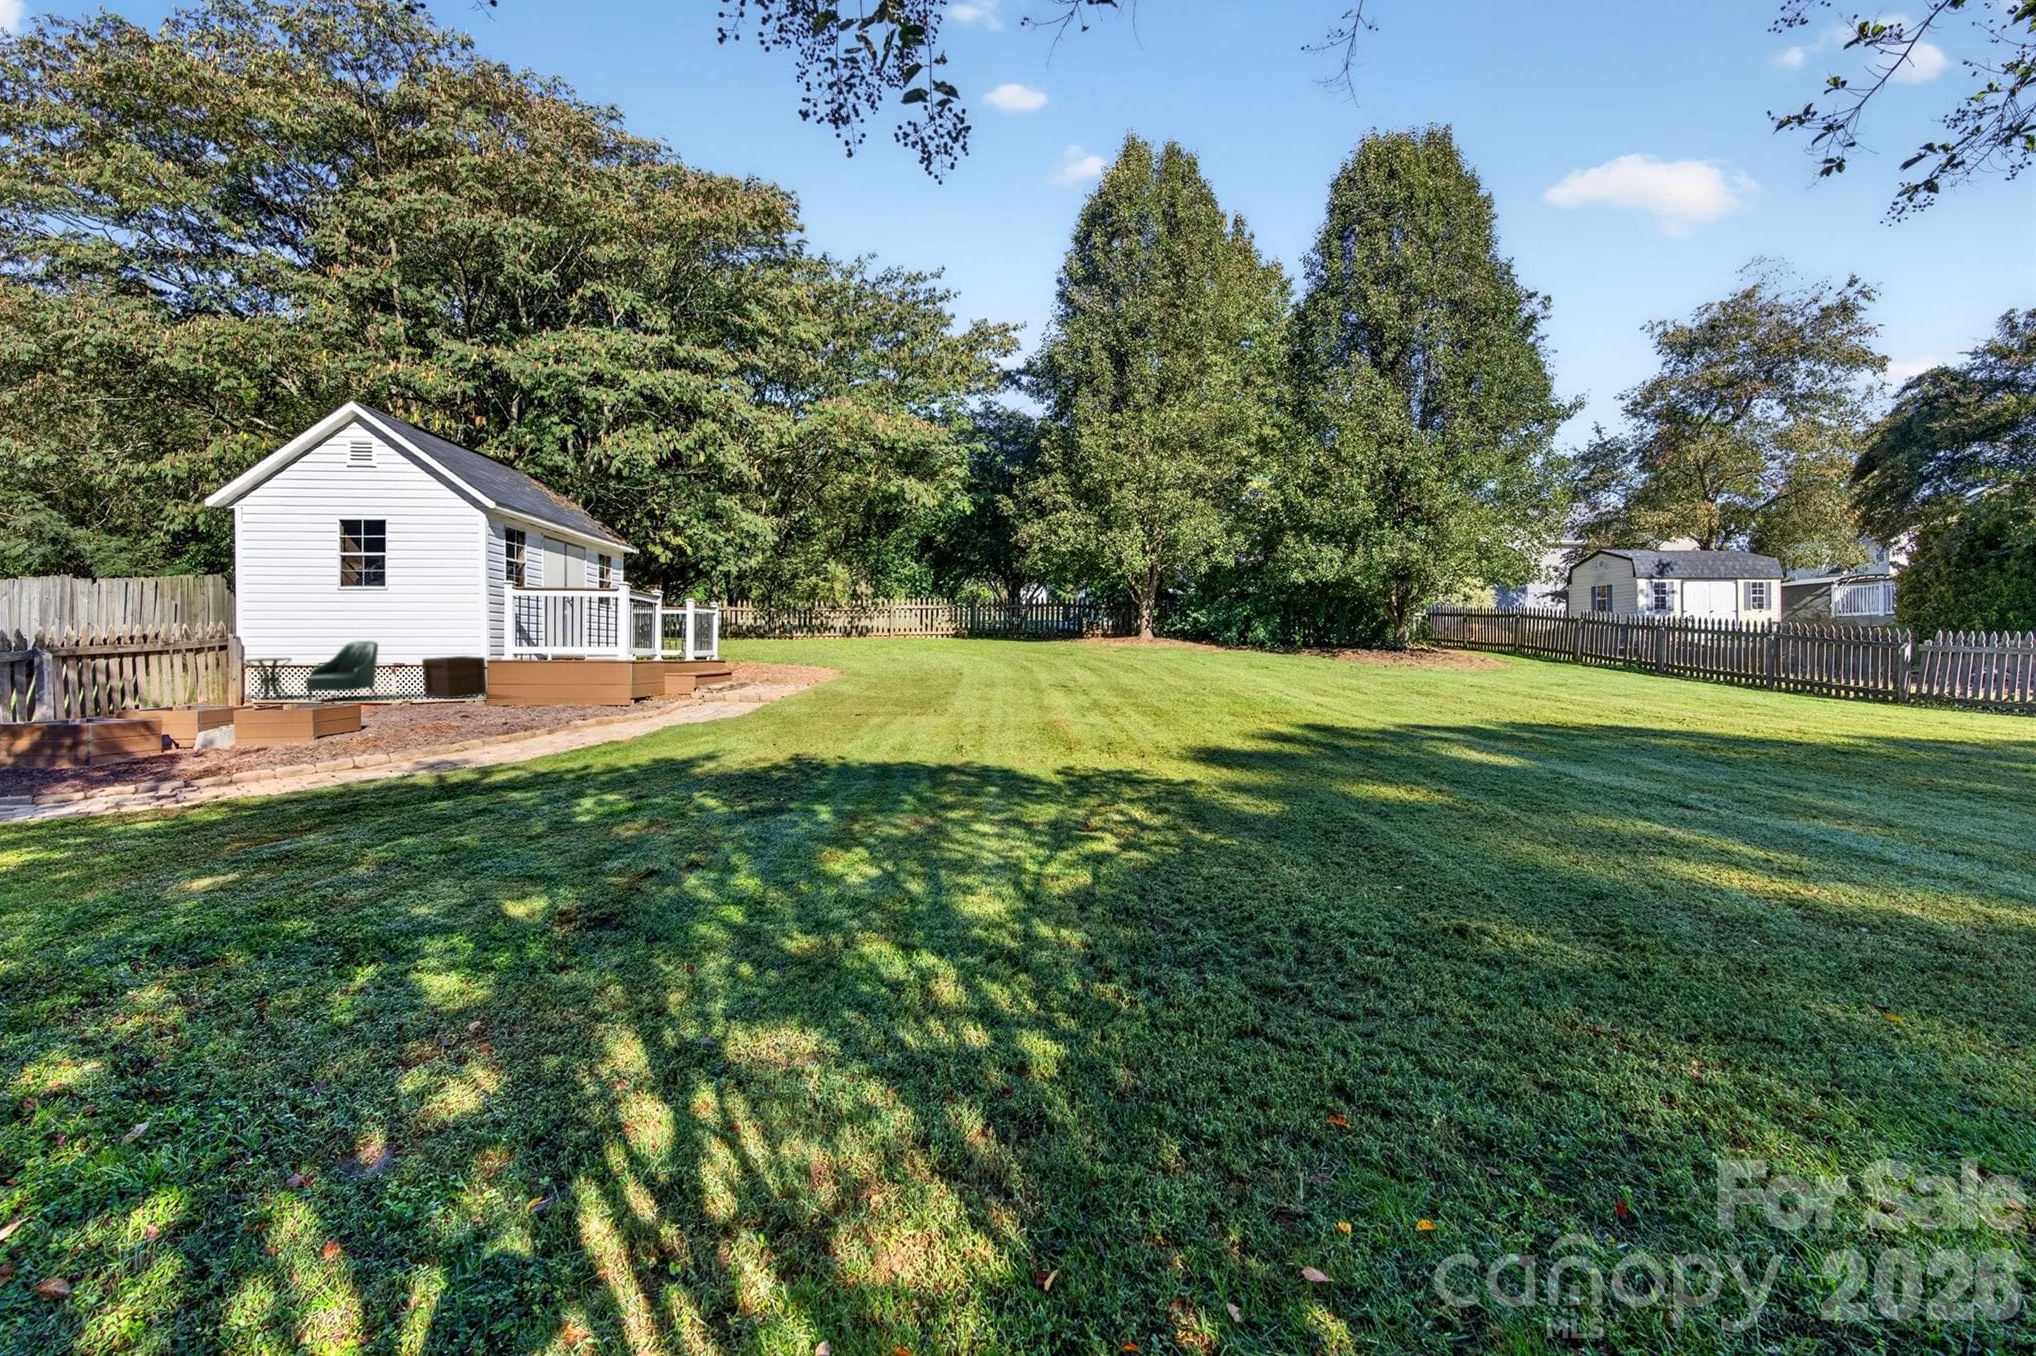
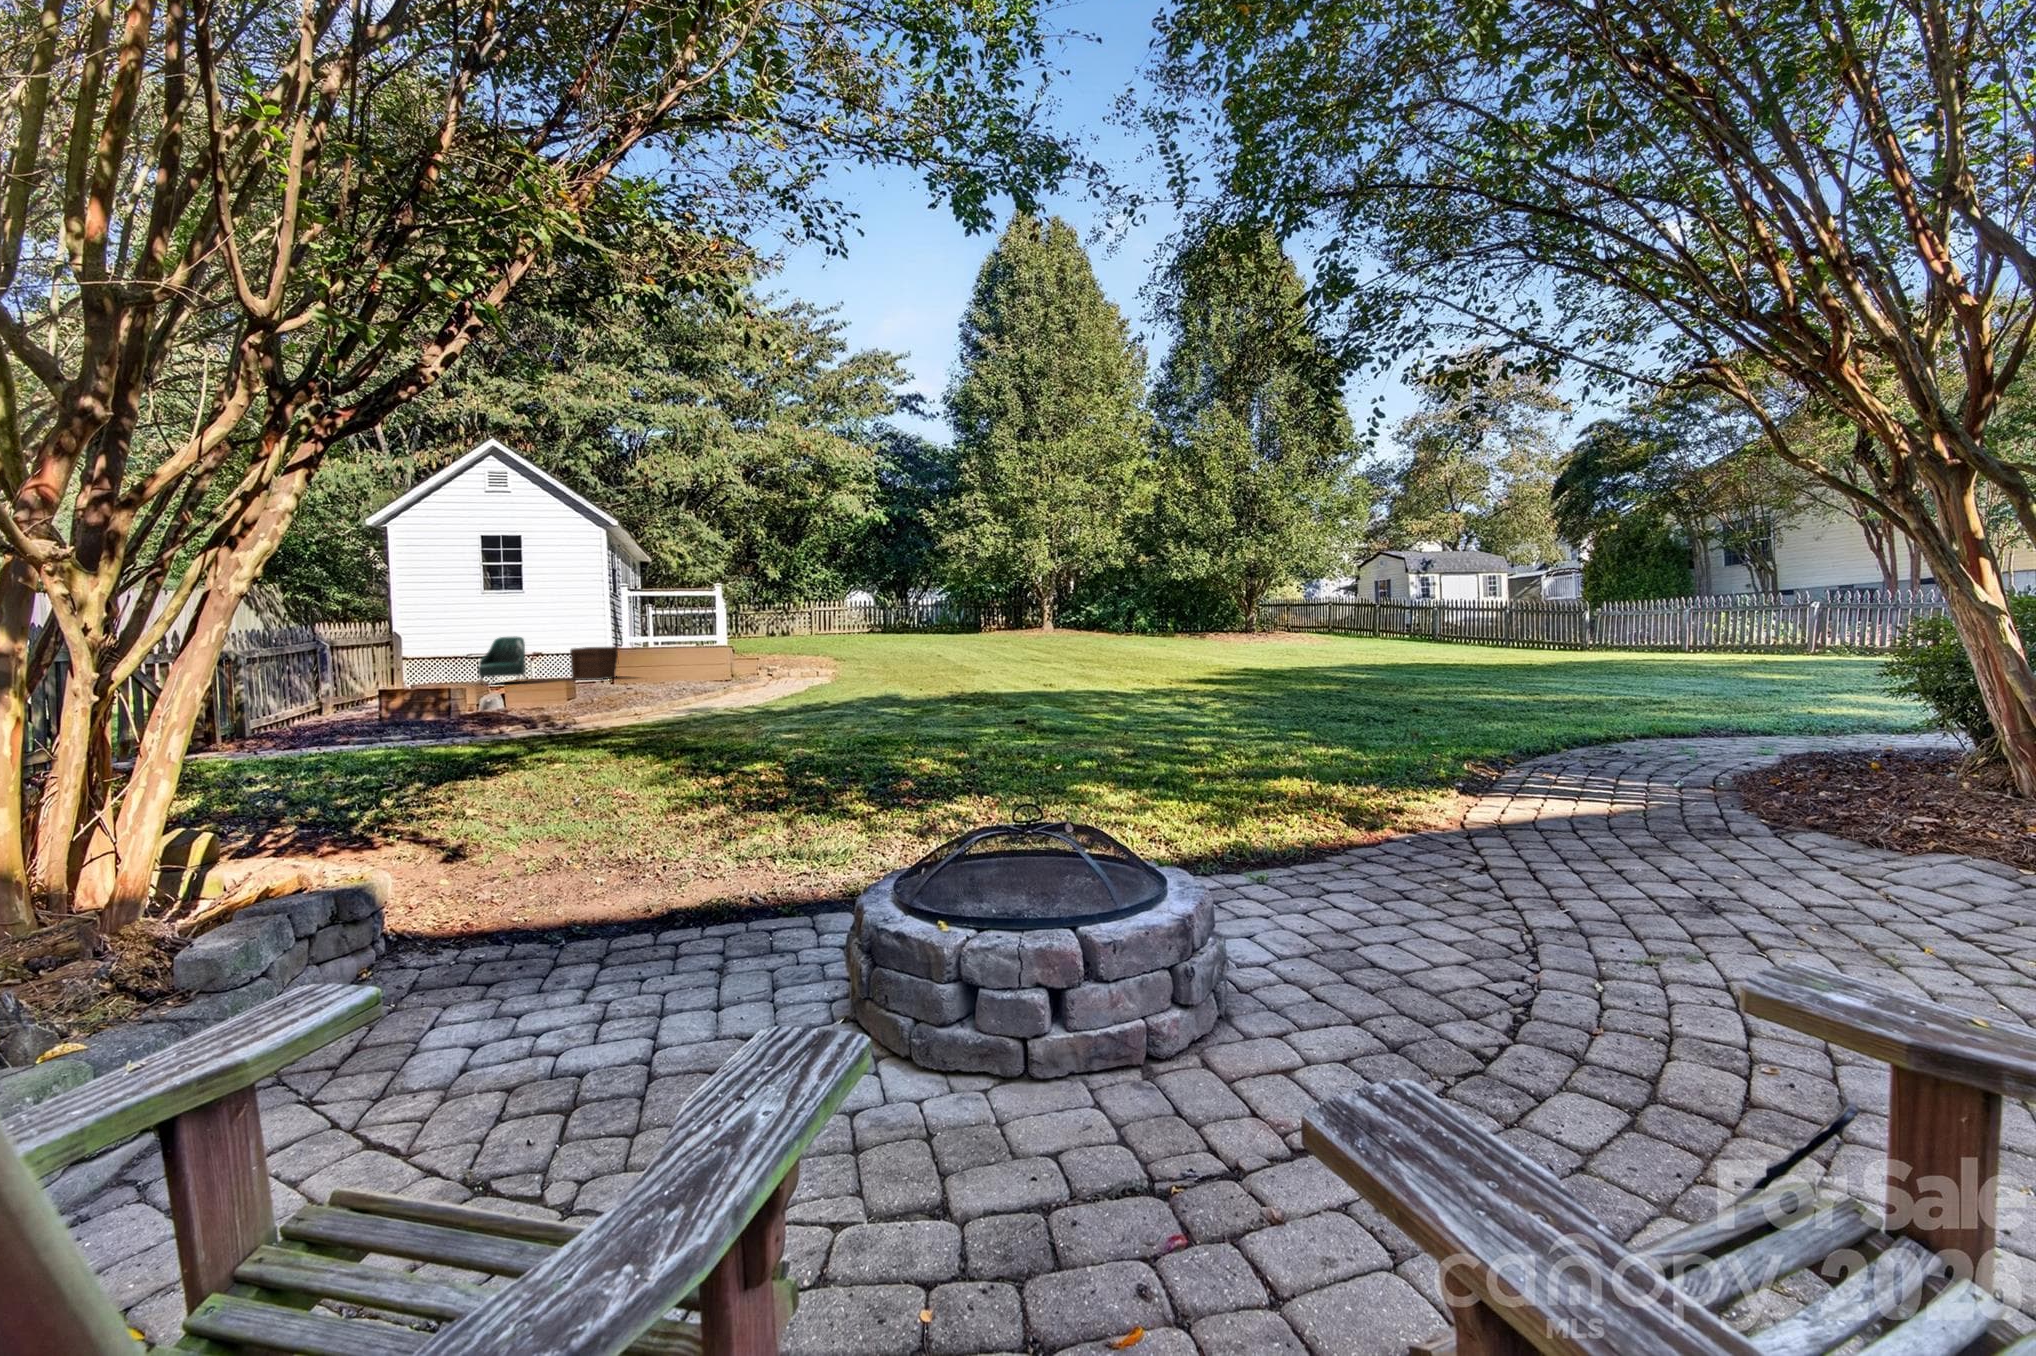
side table: present [246,658,292,699] -> none [412,652,450,686]

